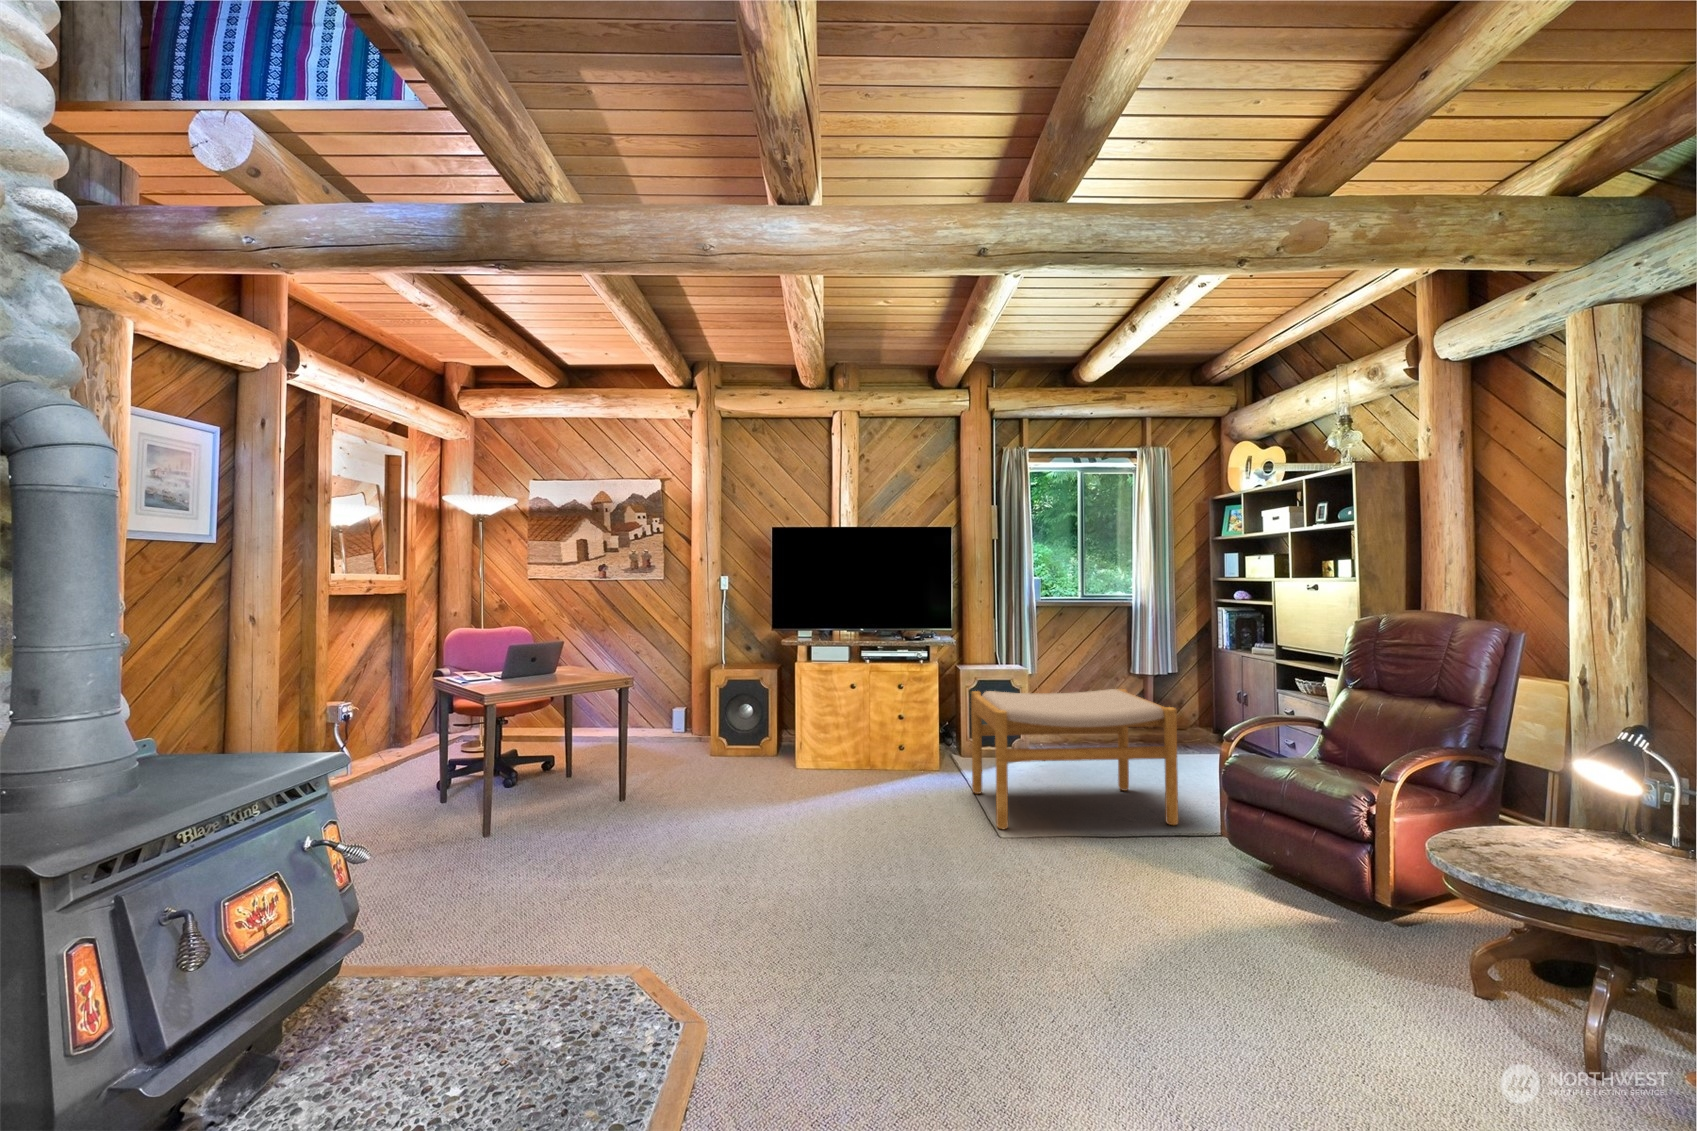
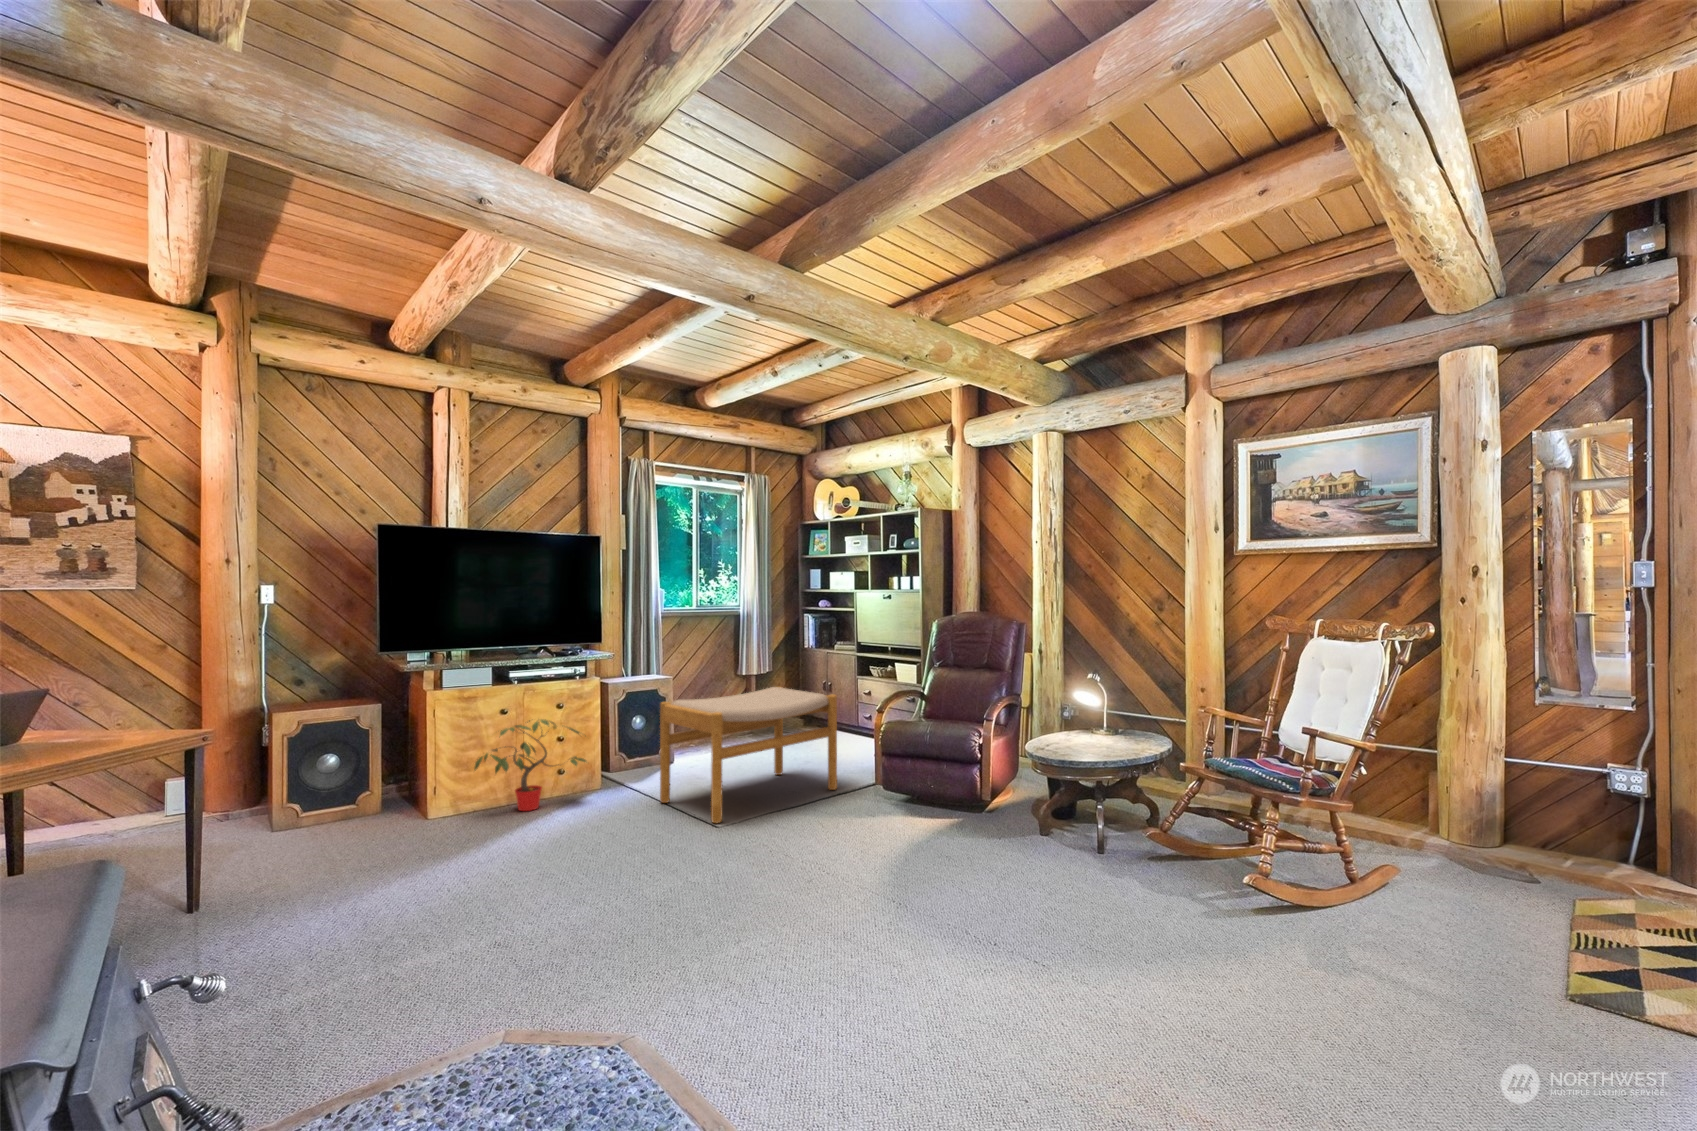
potted plant: none [825,692,918,773] -> present [474,719,586,811]

